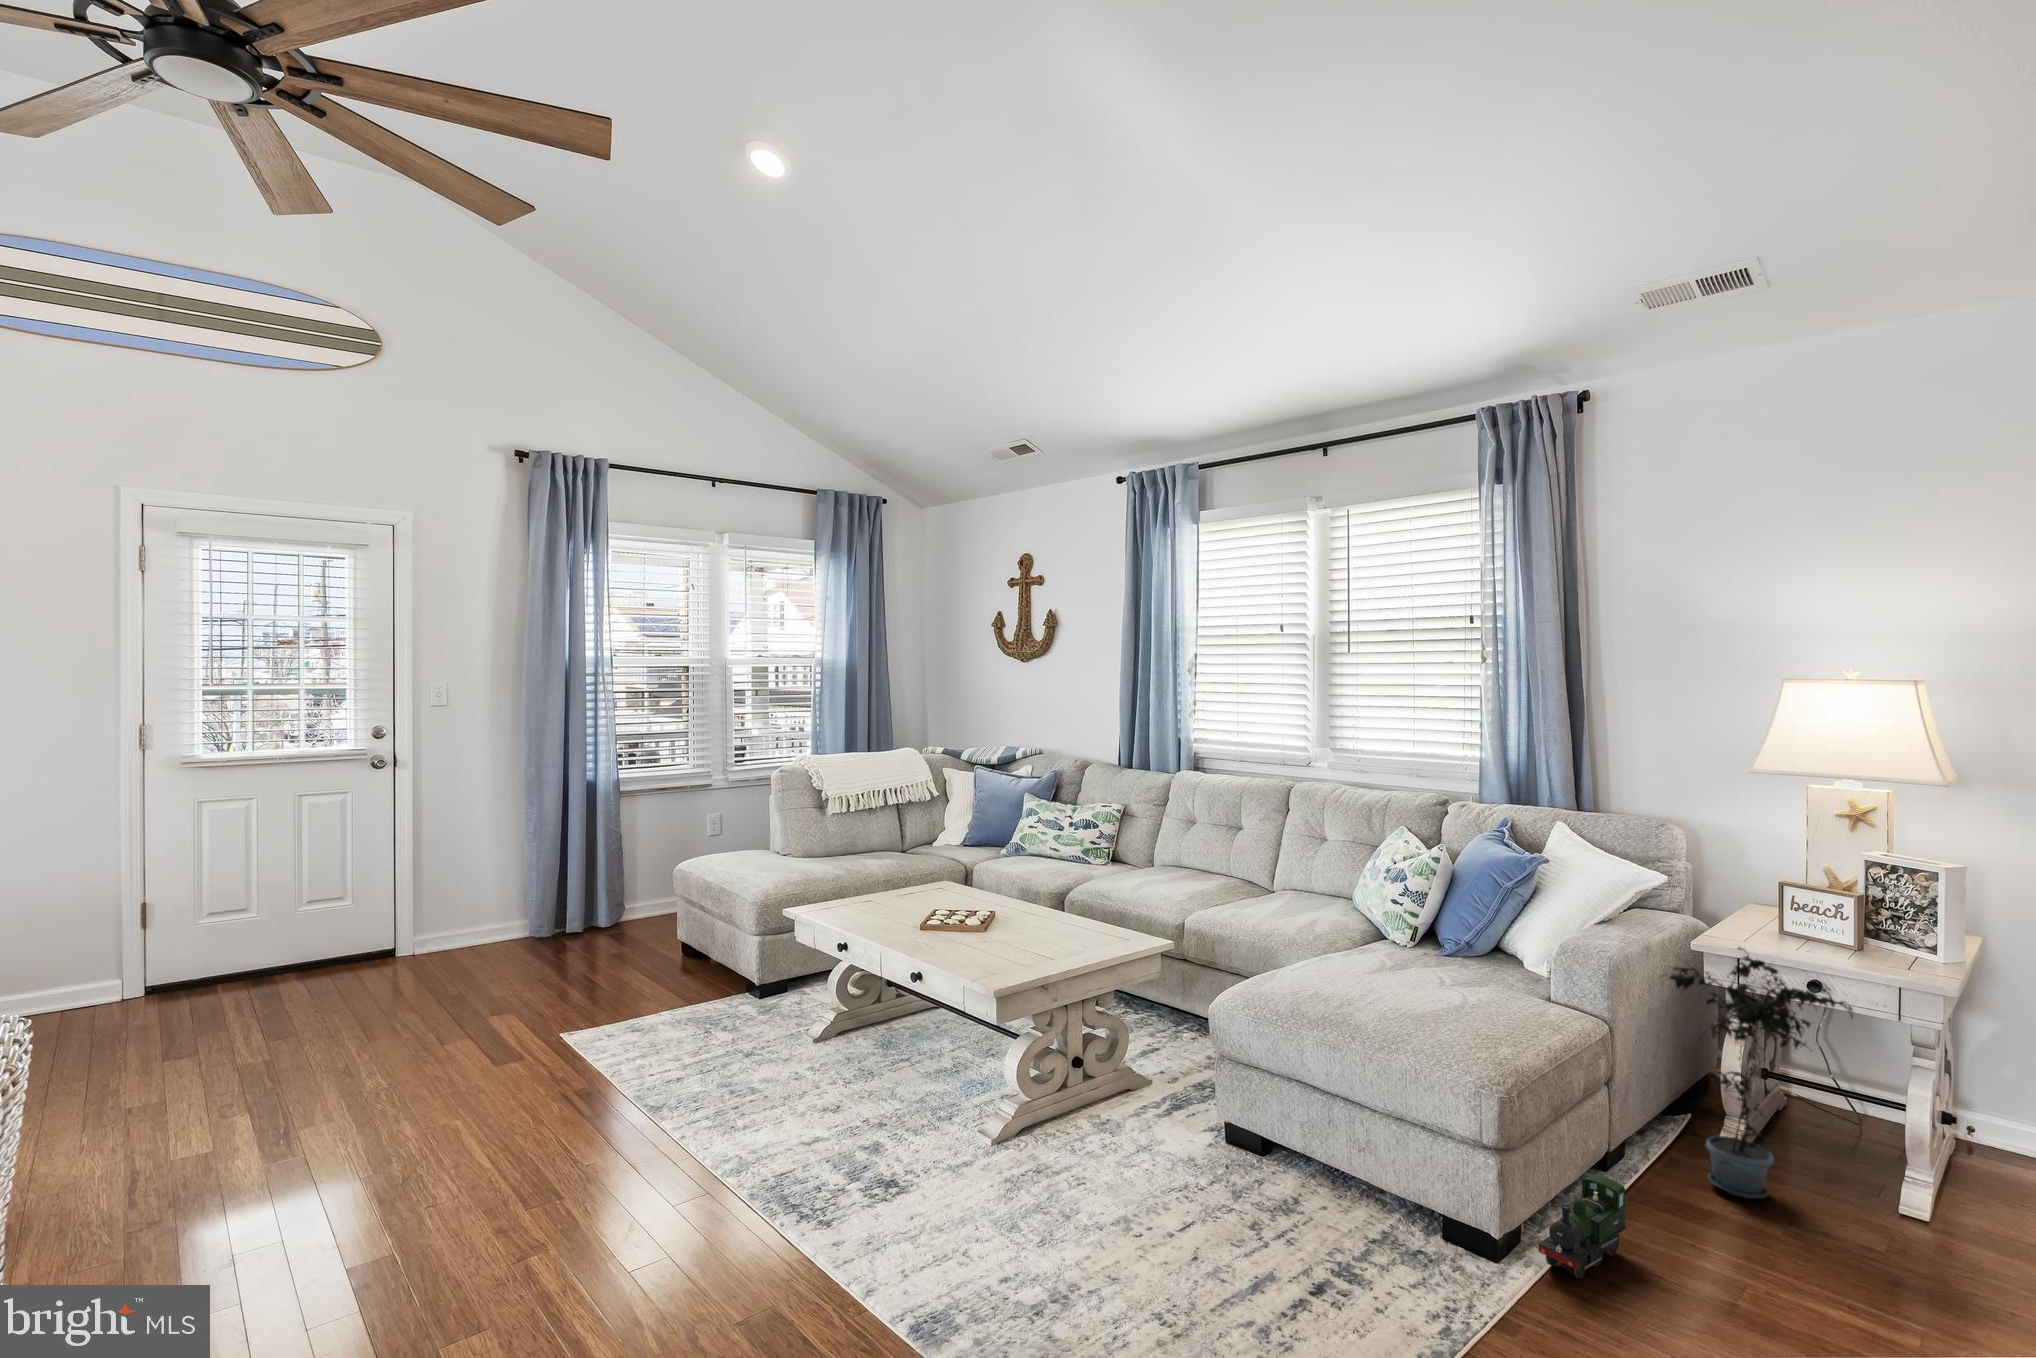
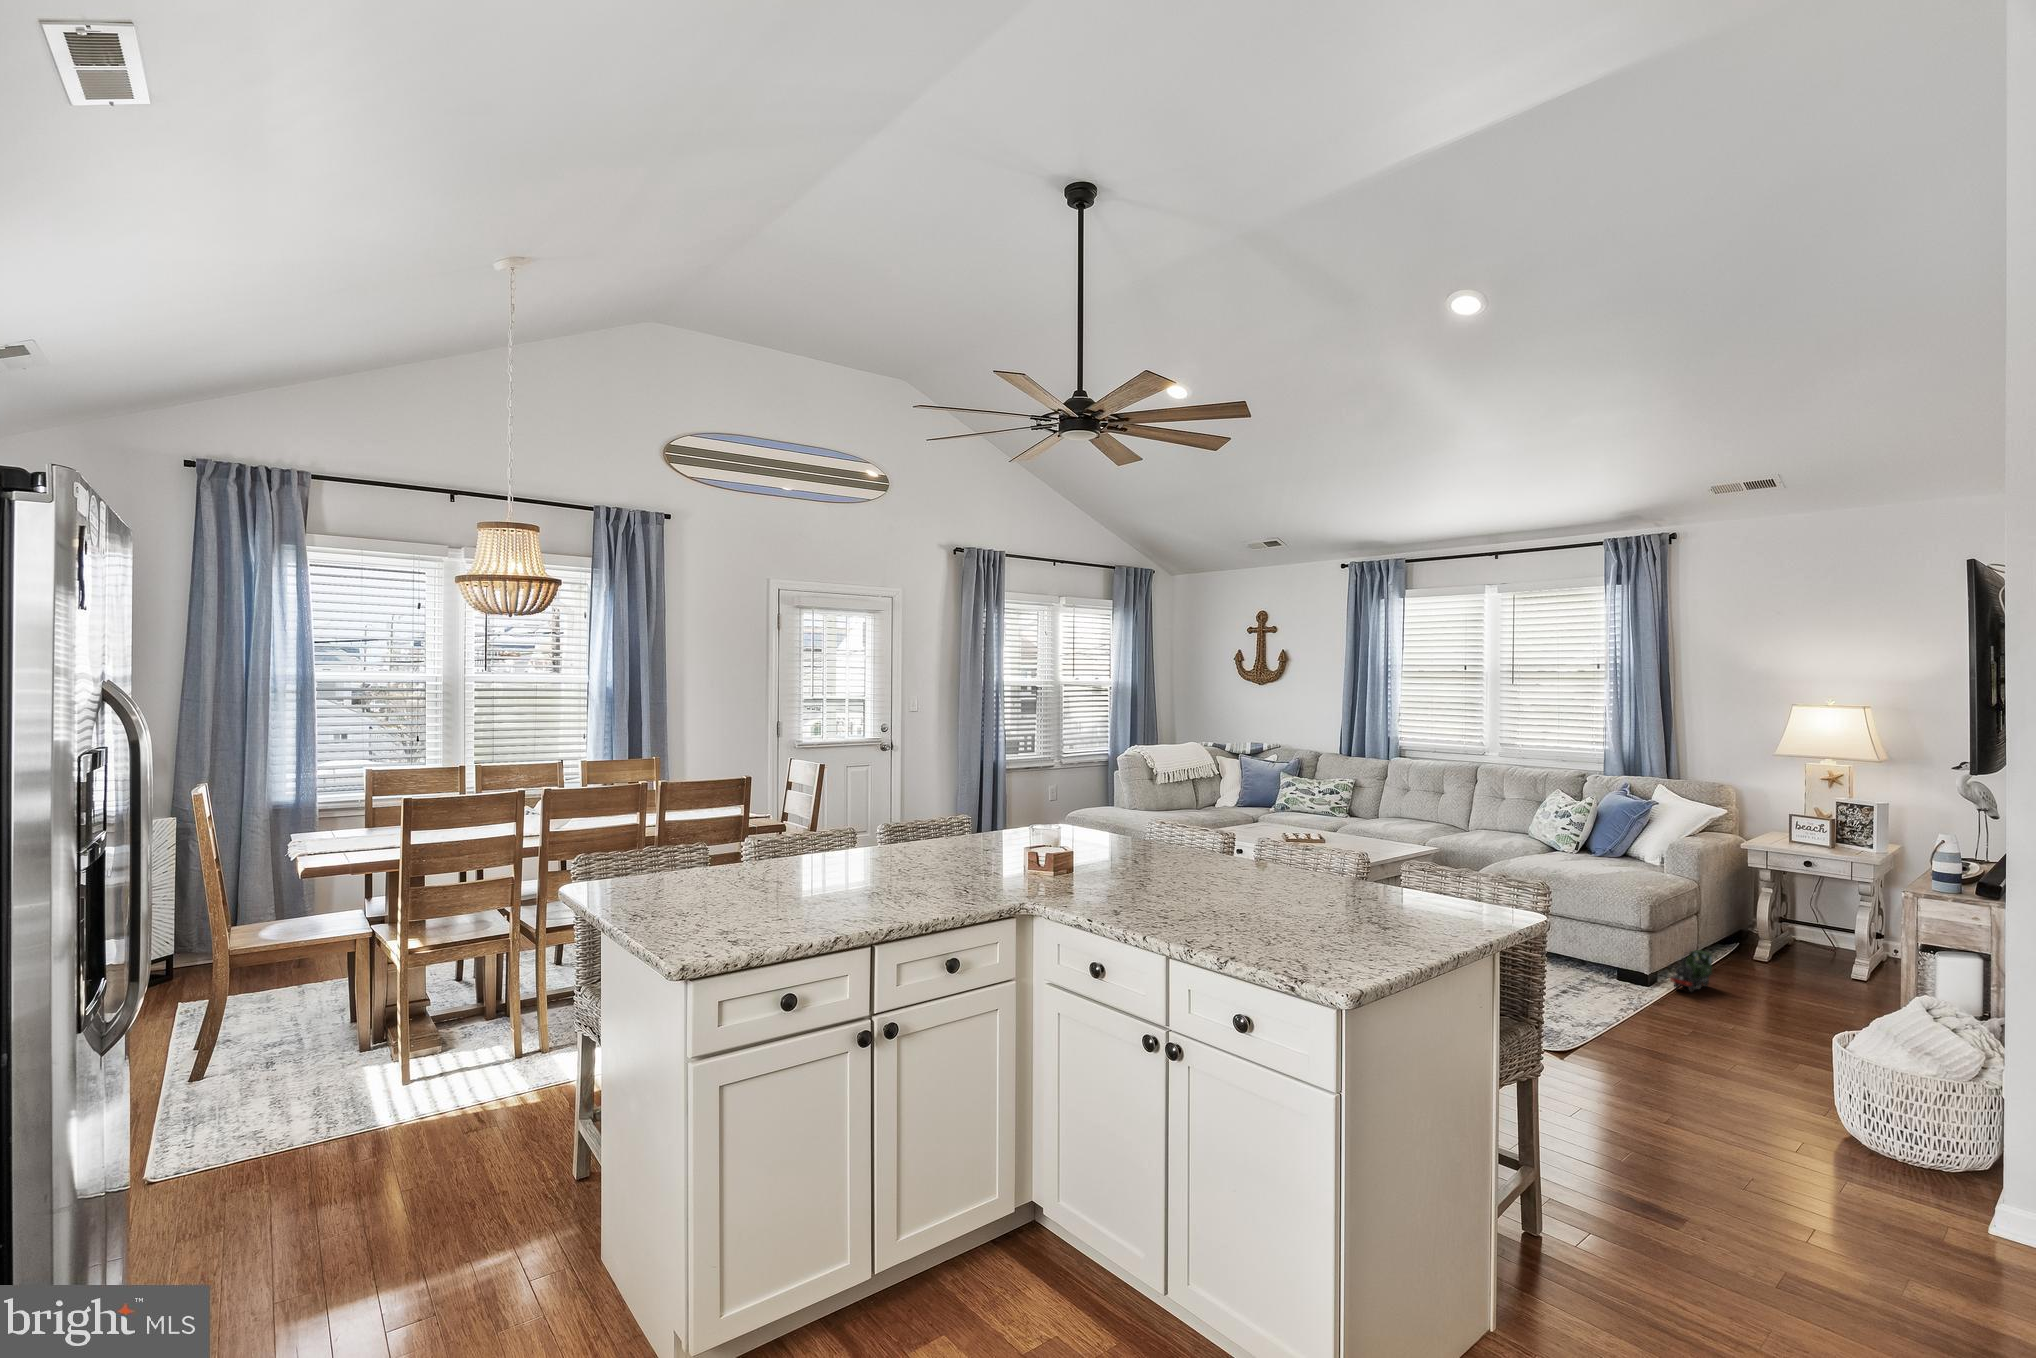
potted plant: present [1670,947,1853,1199] -> none [1724,843,1829,972]

